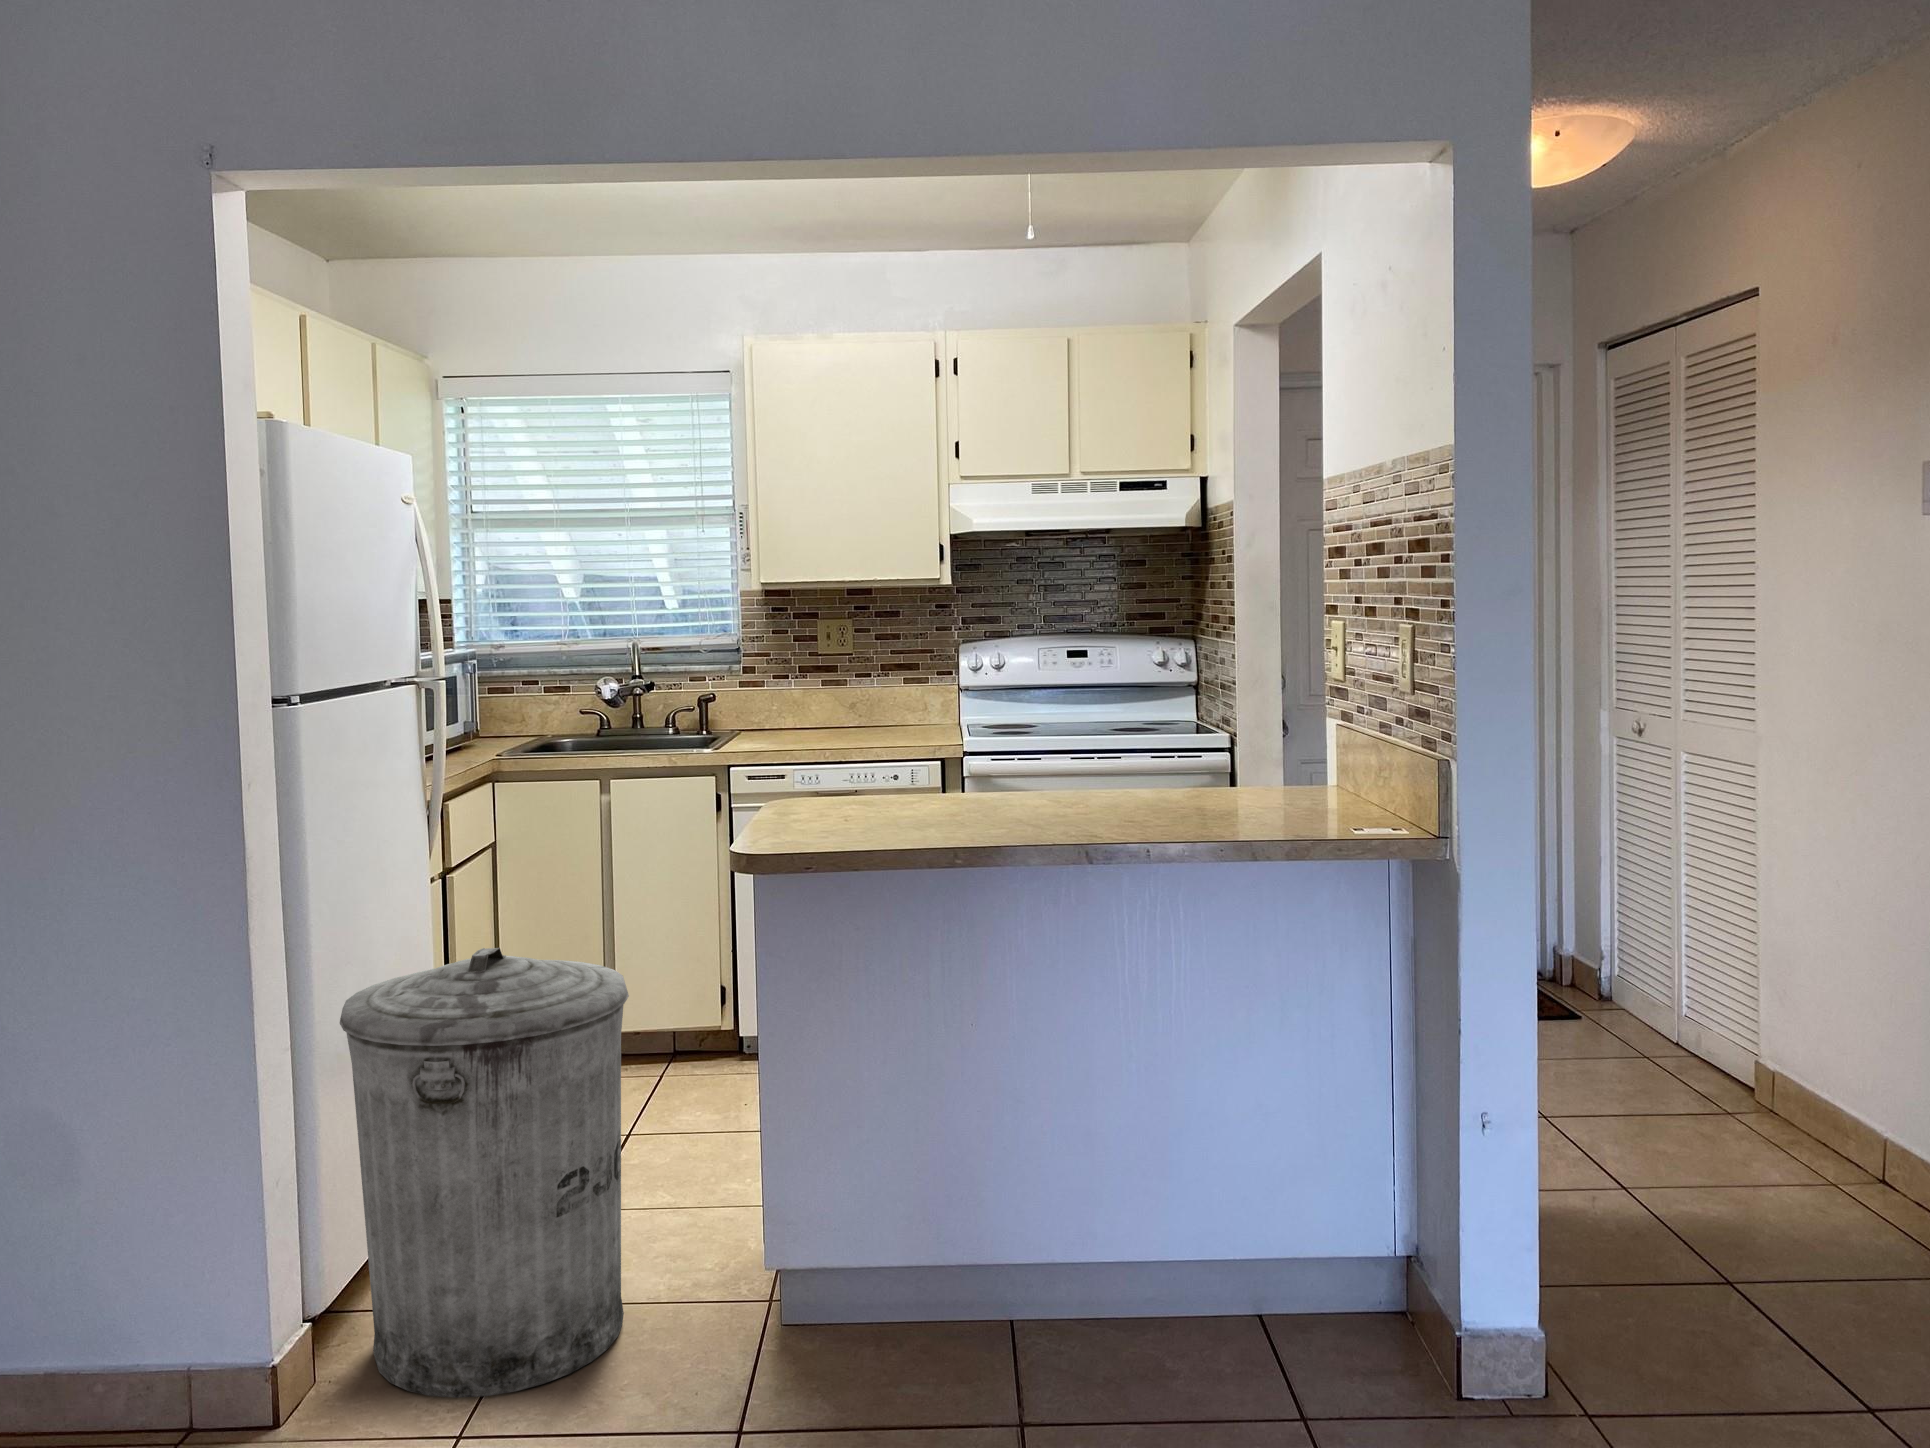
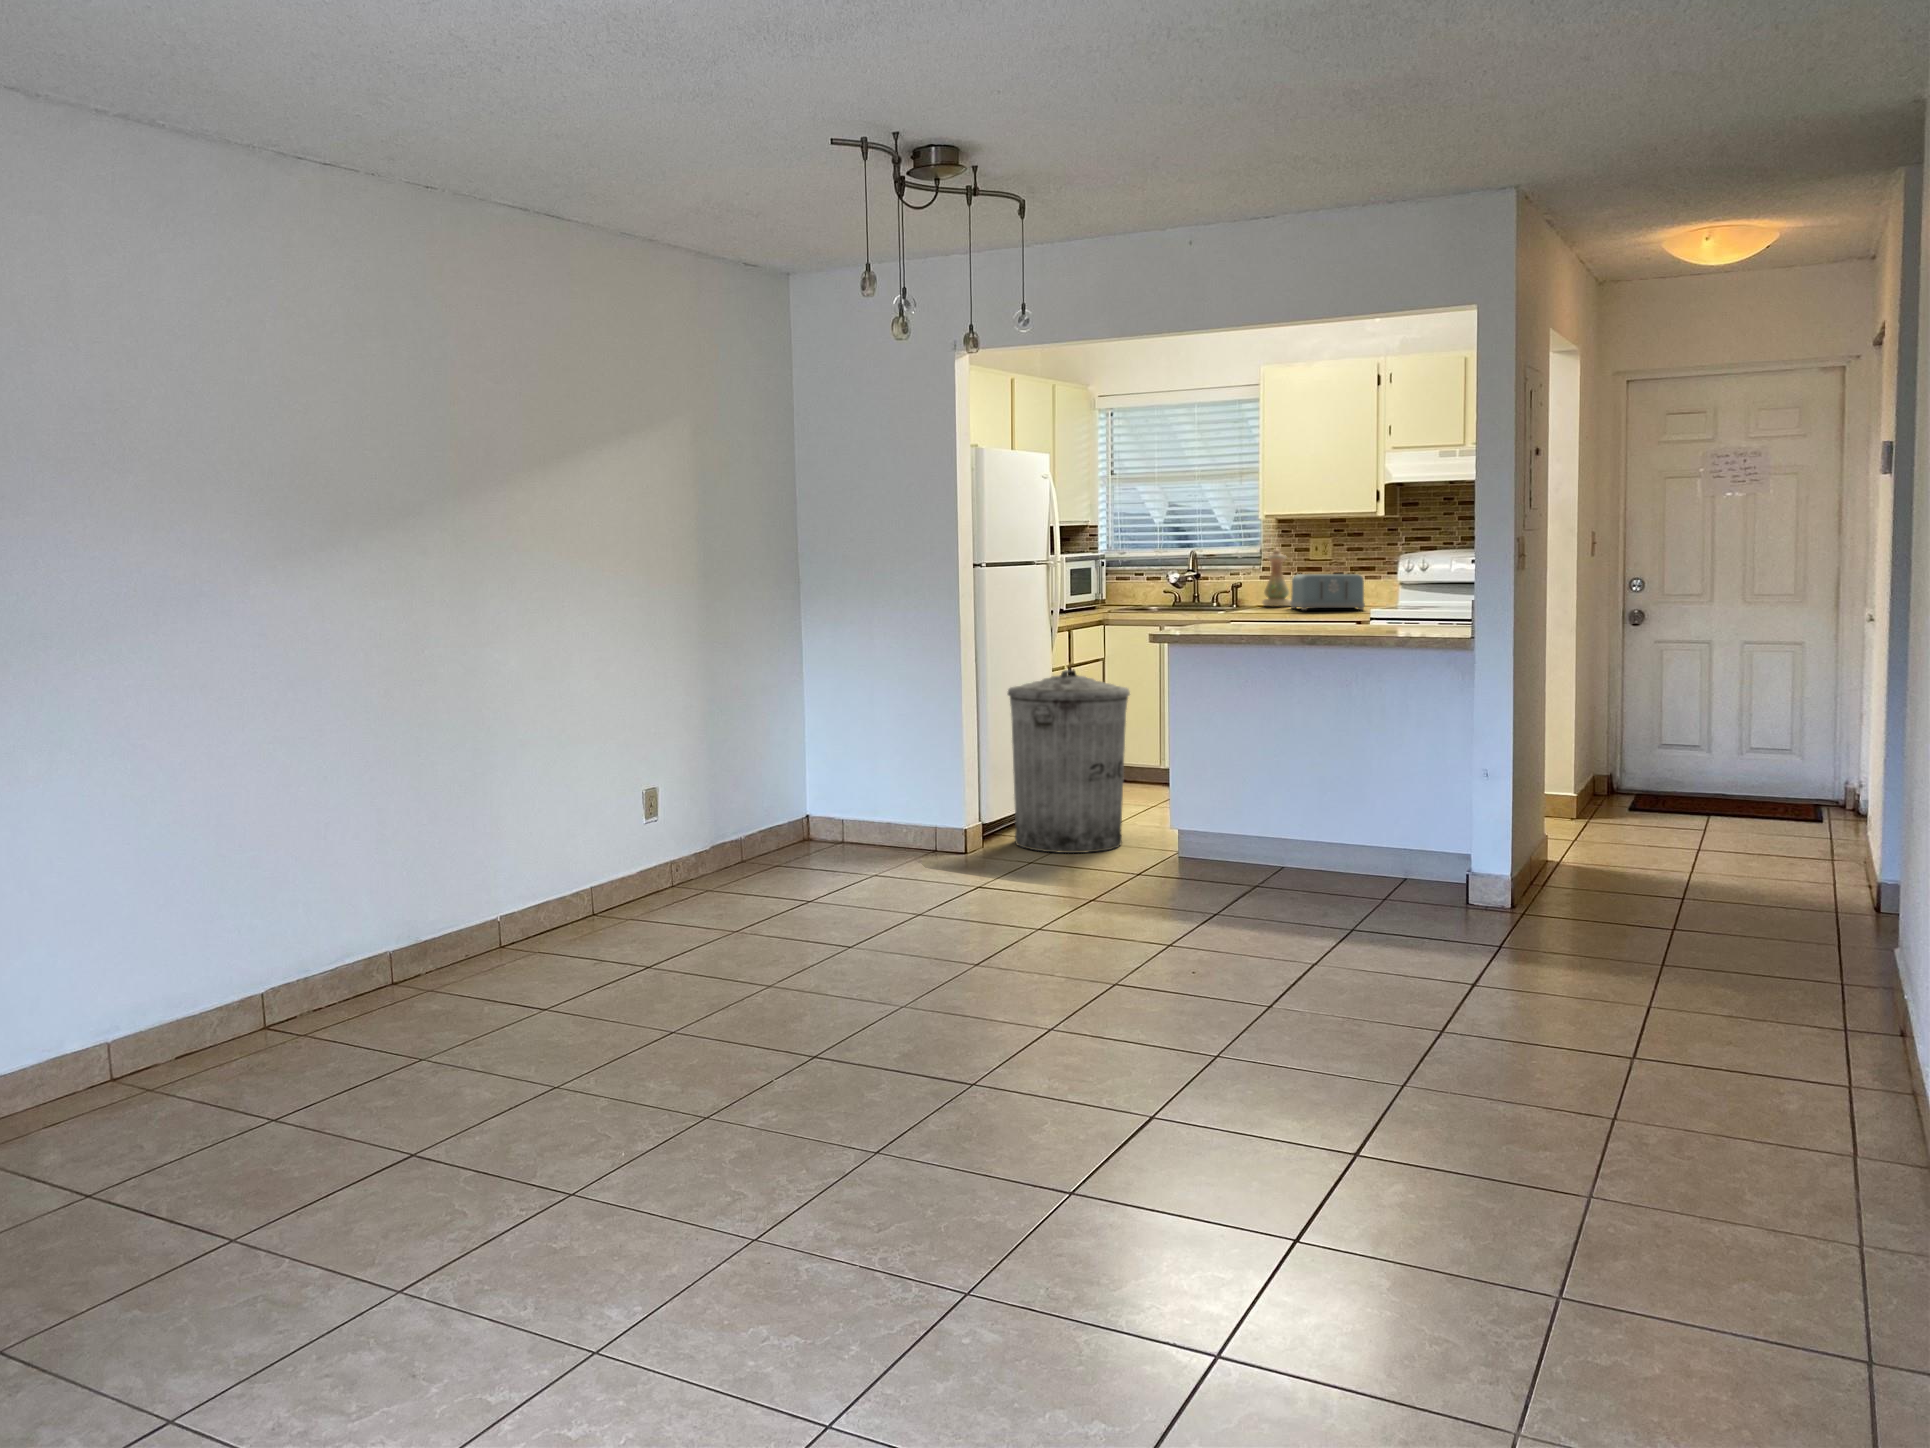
vase: none [746,637,794,731] -> present [1262,549,1291,606]
toaster: none [799,676,927,742] -> present [1290,574,1365,610]

